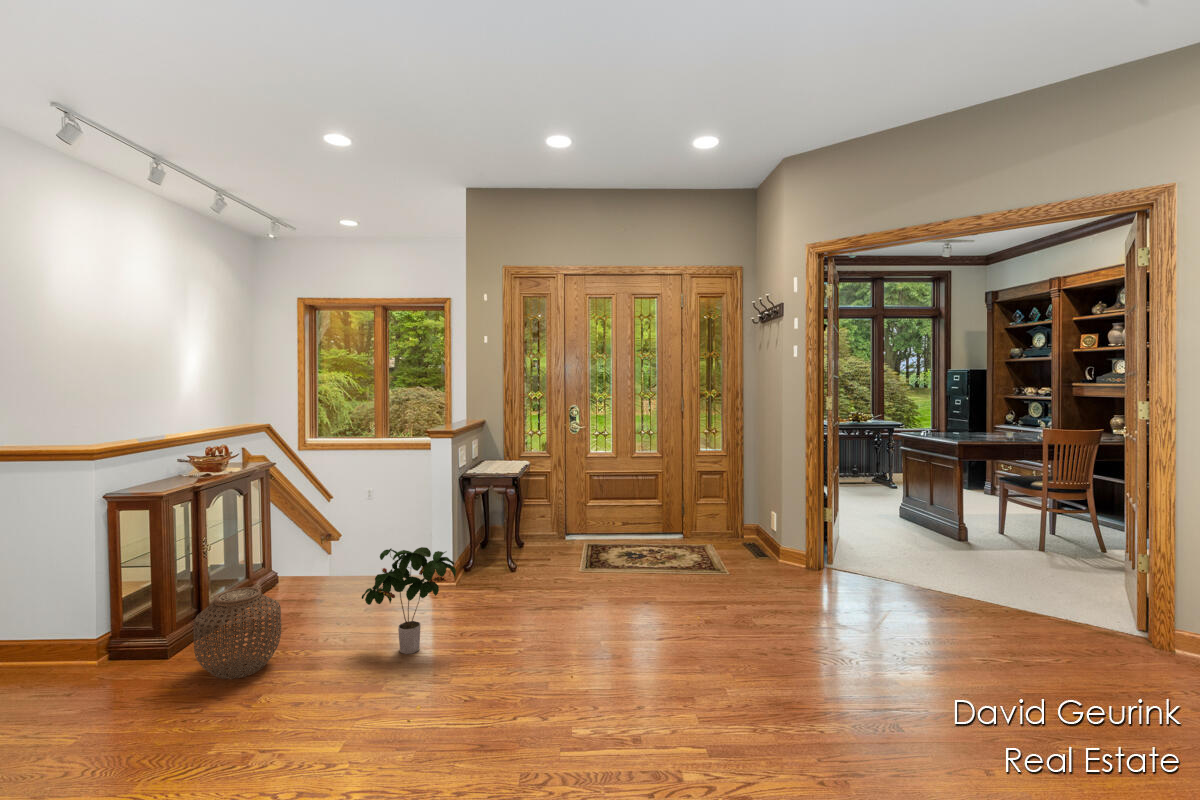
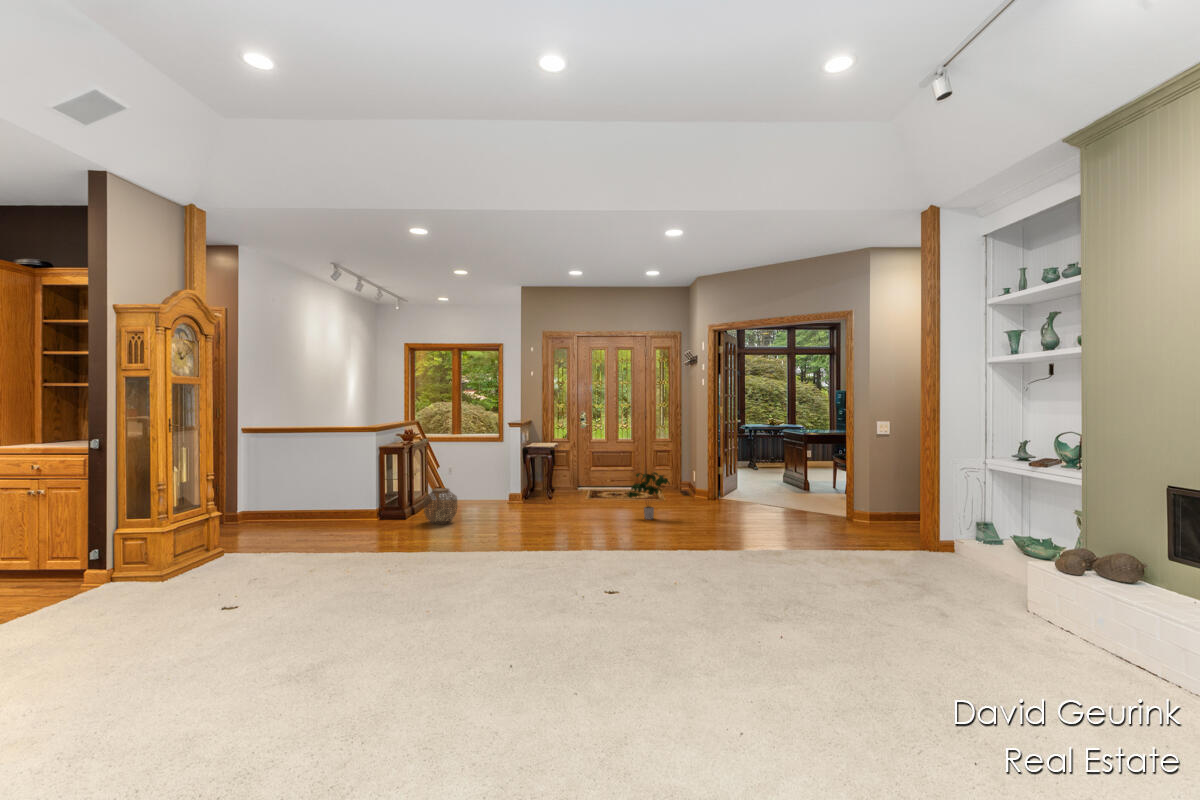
potted plant: present [362,547,456,654] -> present [627,472,670,519]

